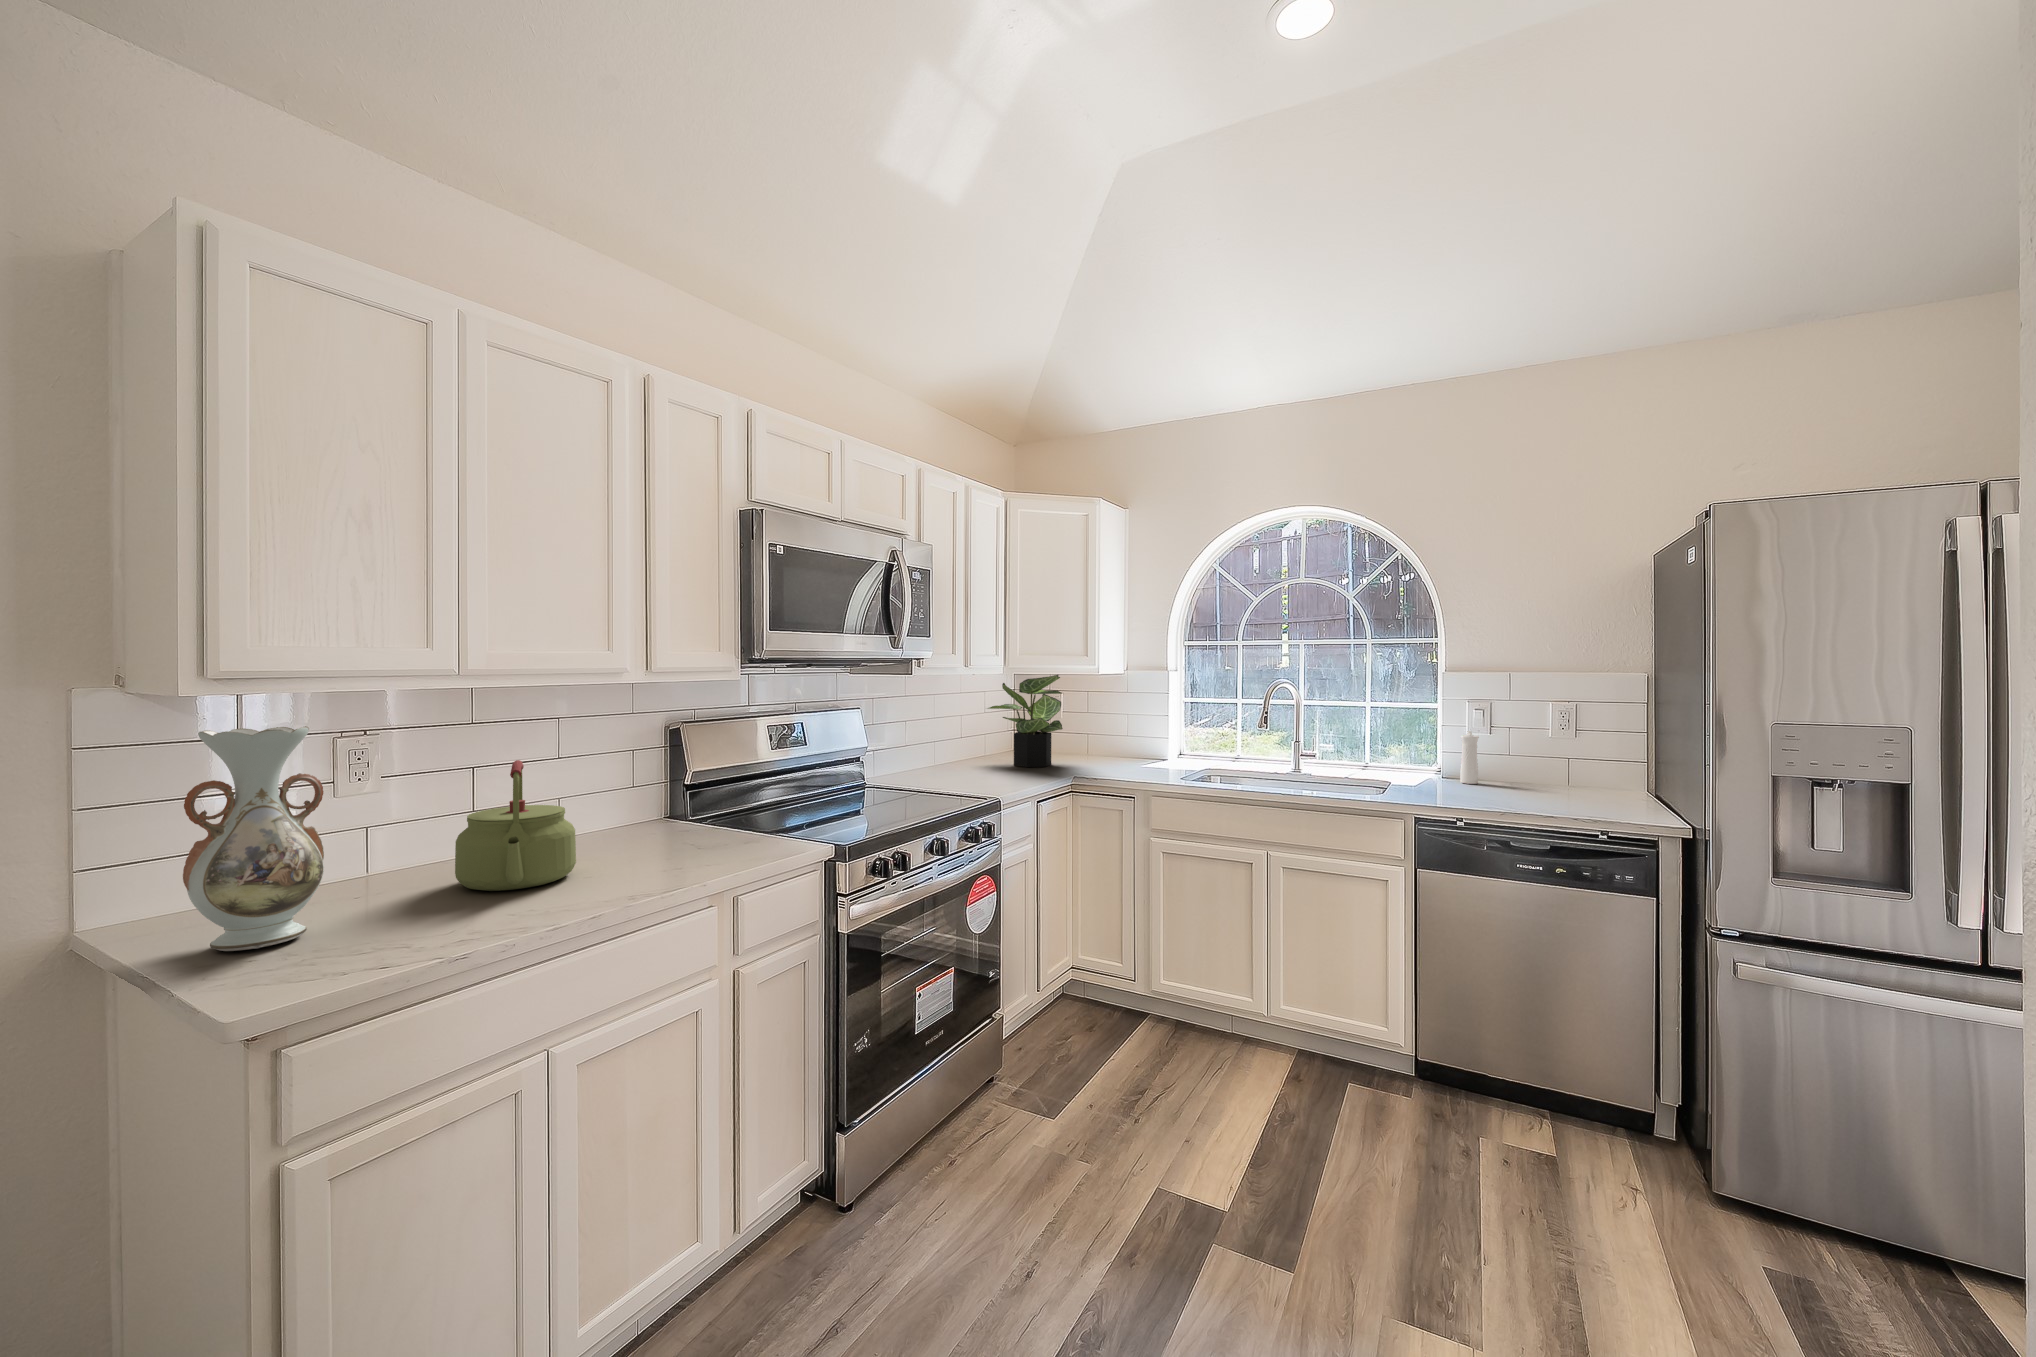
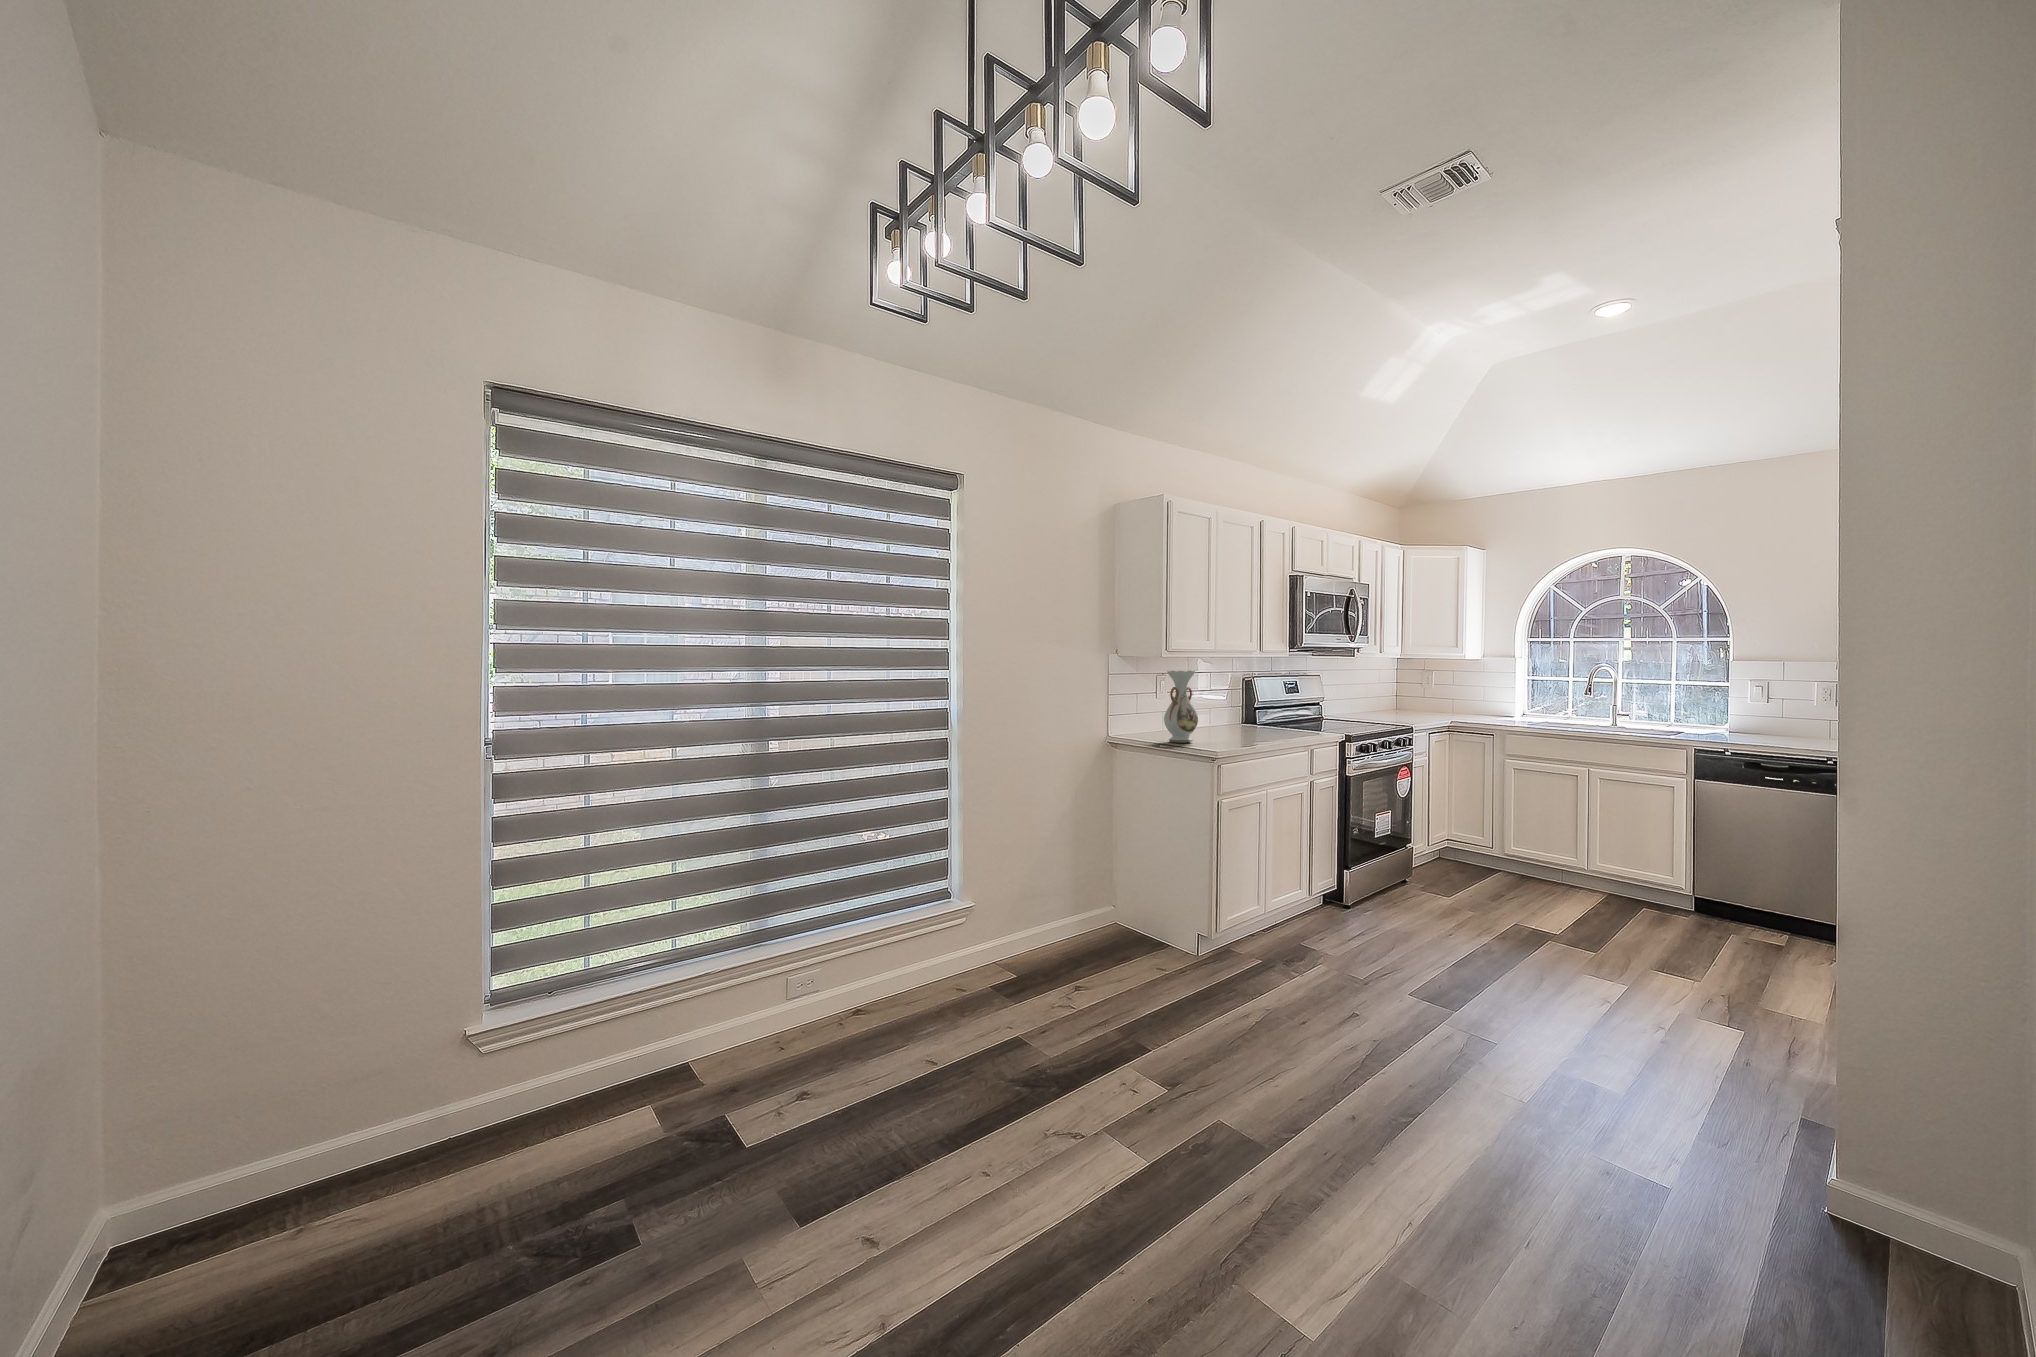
potted plant: present [988,675,1063,767] -> none [1381,660,1439,718]
pepper mill: present [1460,731,1479,784] -> none [1744,698,1760,738]
kettle: present [455,760,576,891] -> none [1206,688,1249,737]

